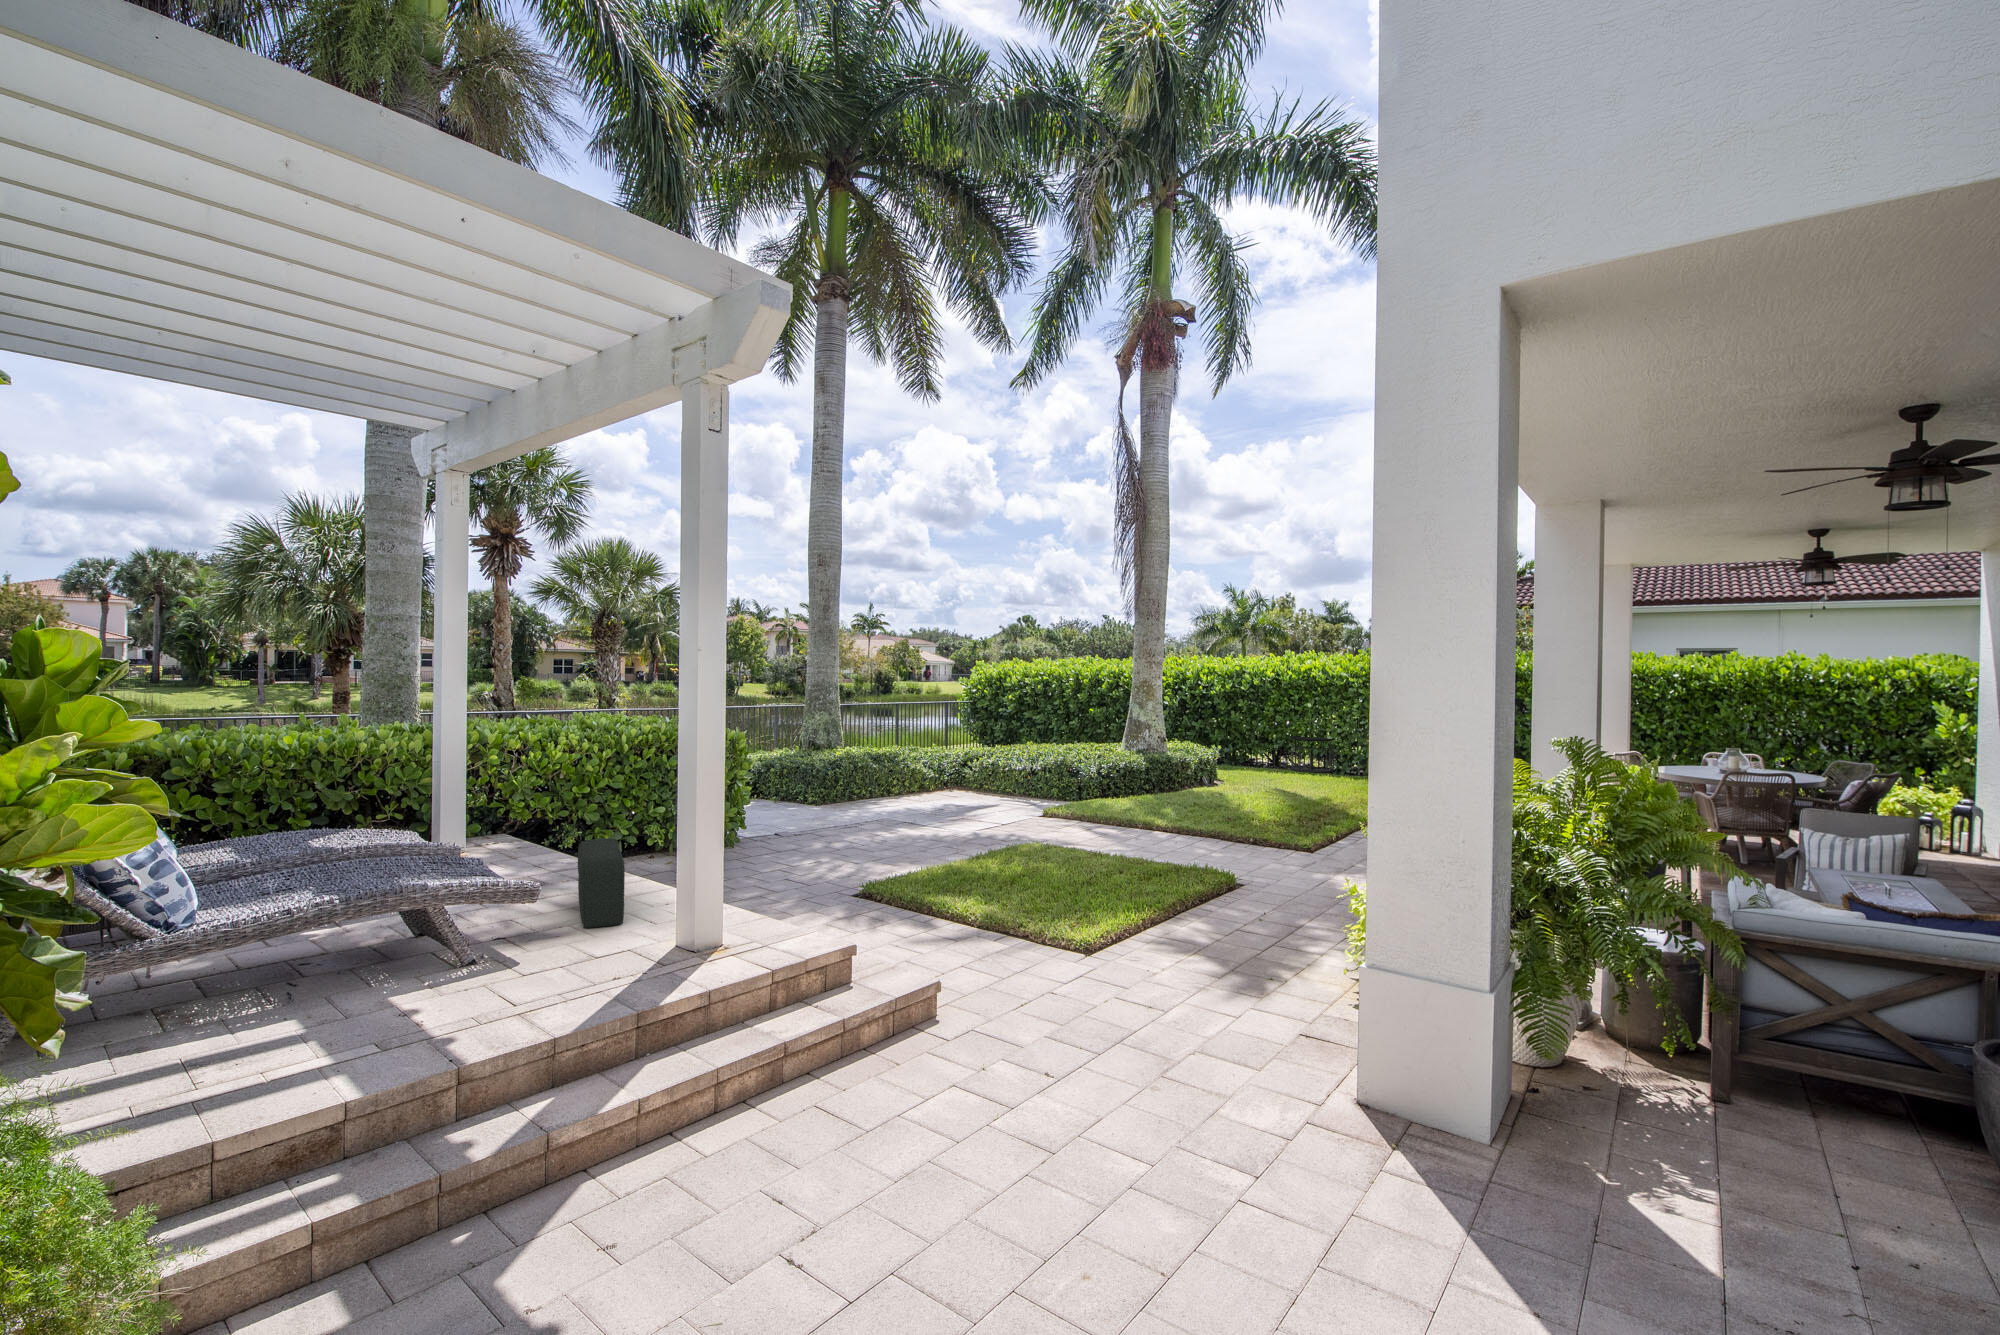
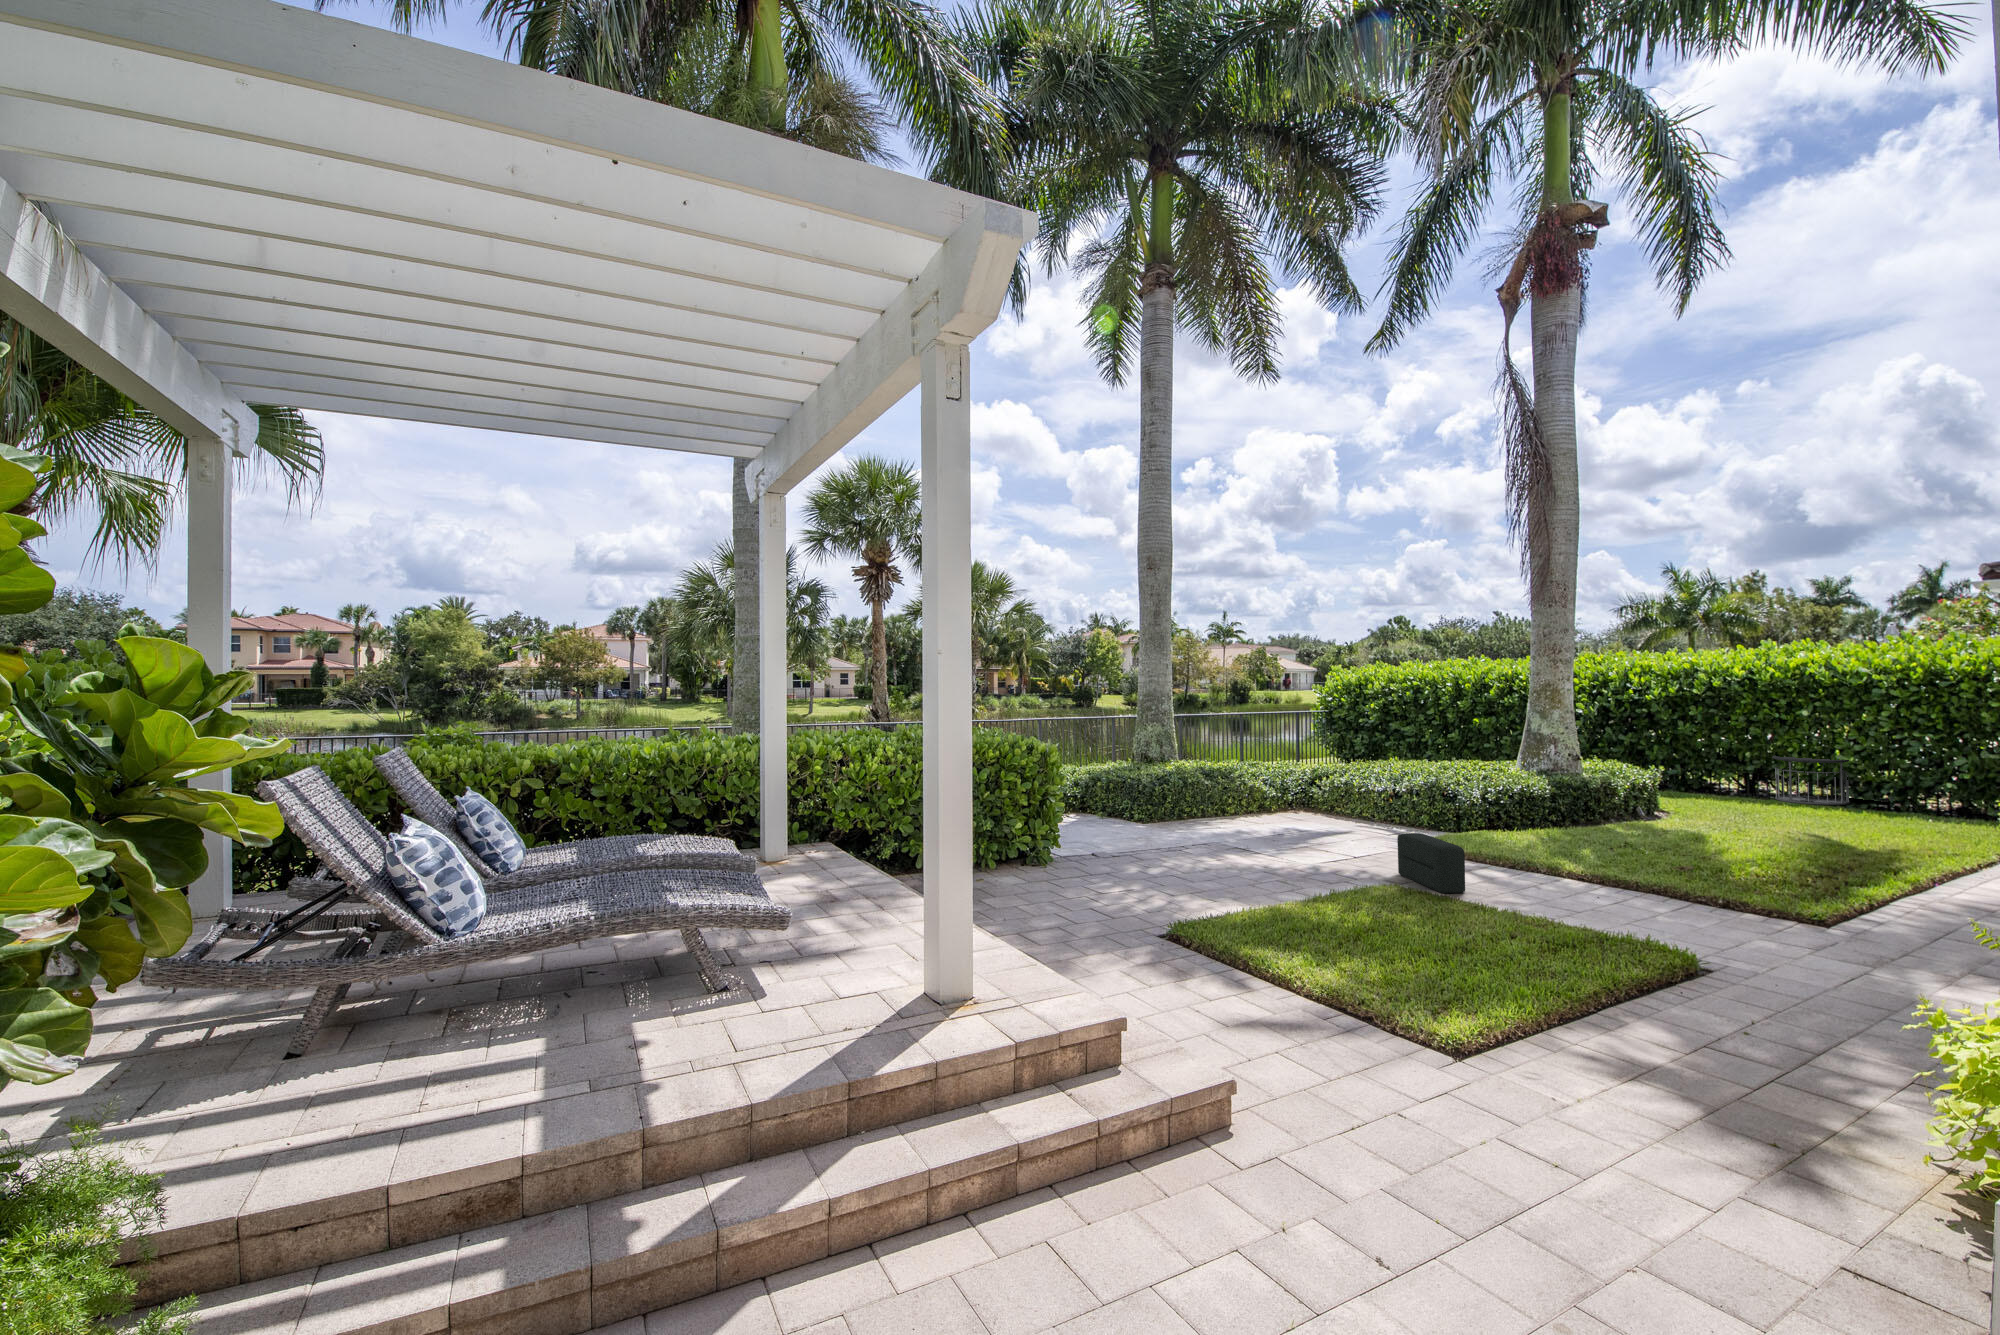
pouf: present [578,838,625,928] -> present [1397,833,1465,893]

